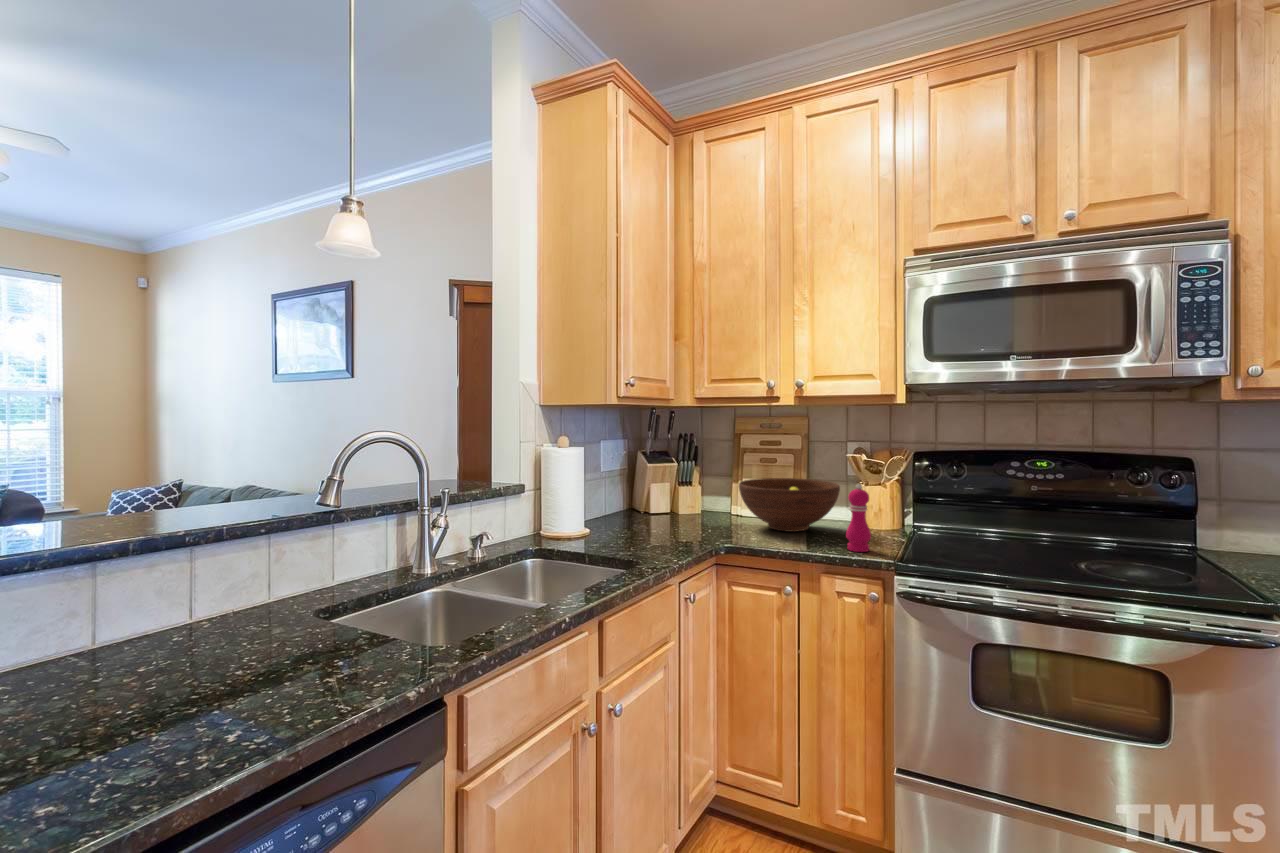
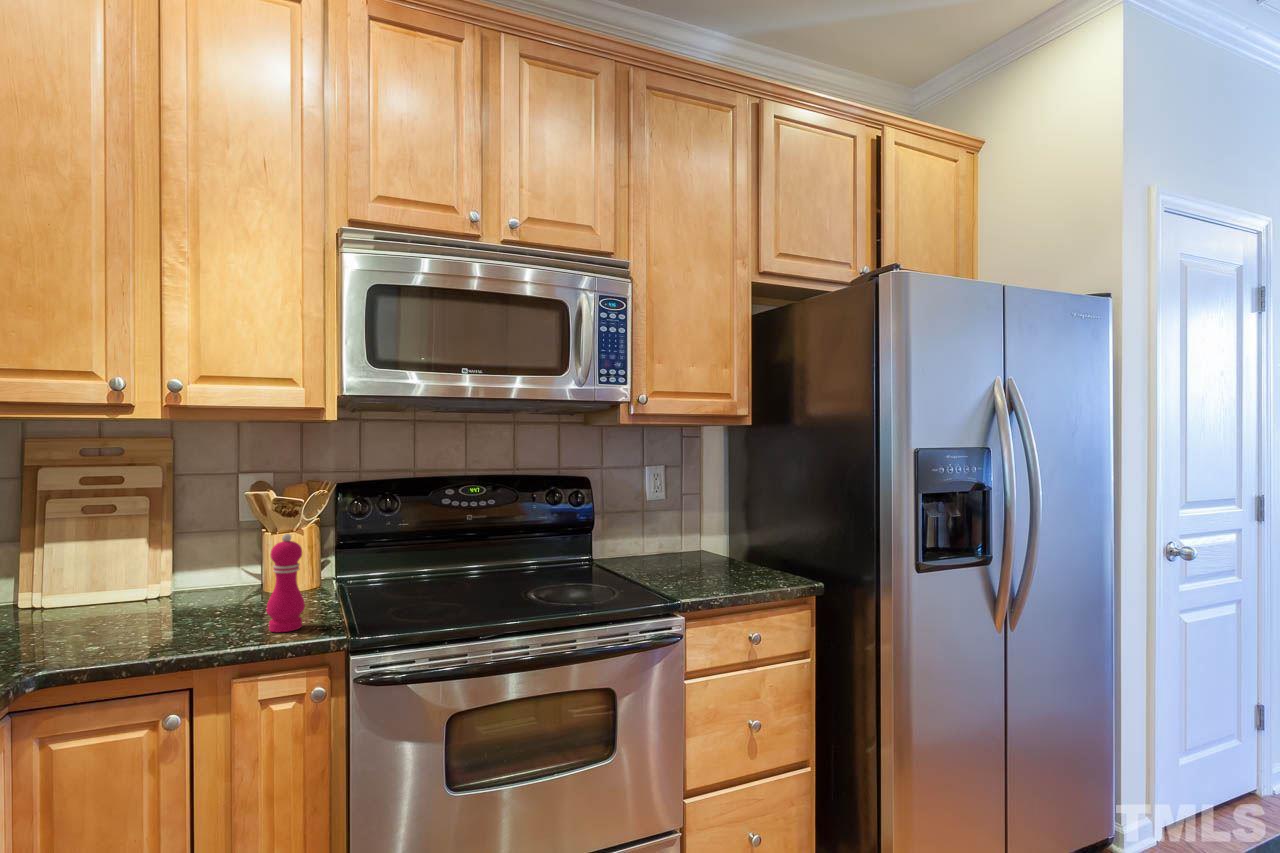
fruit bowl: present [739,478,840,532] -> none [45,533,240,624]

